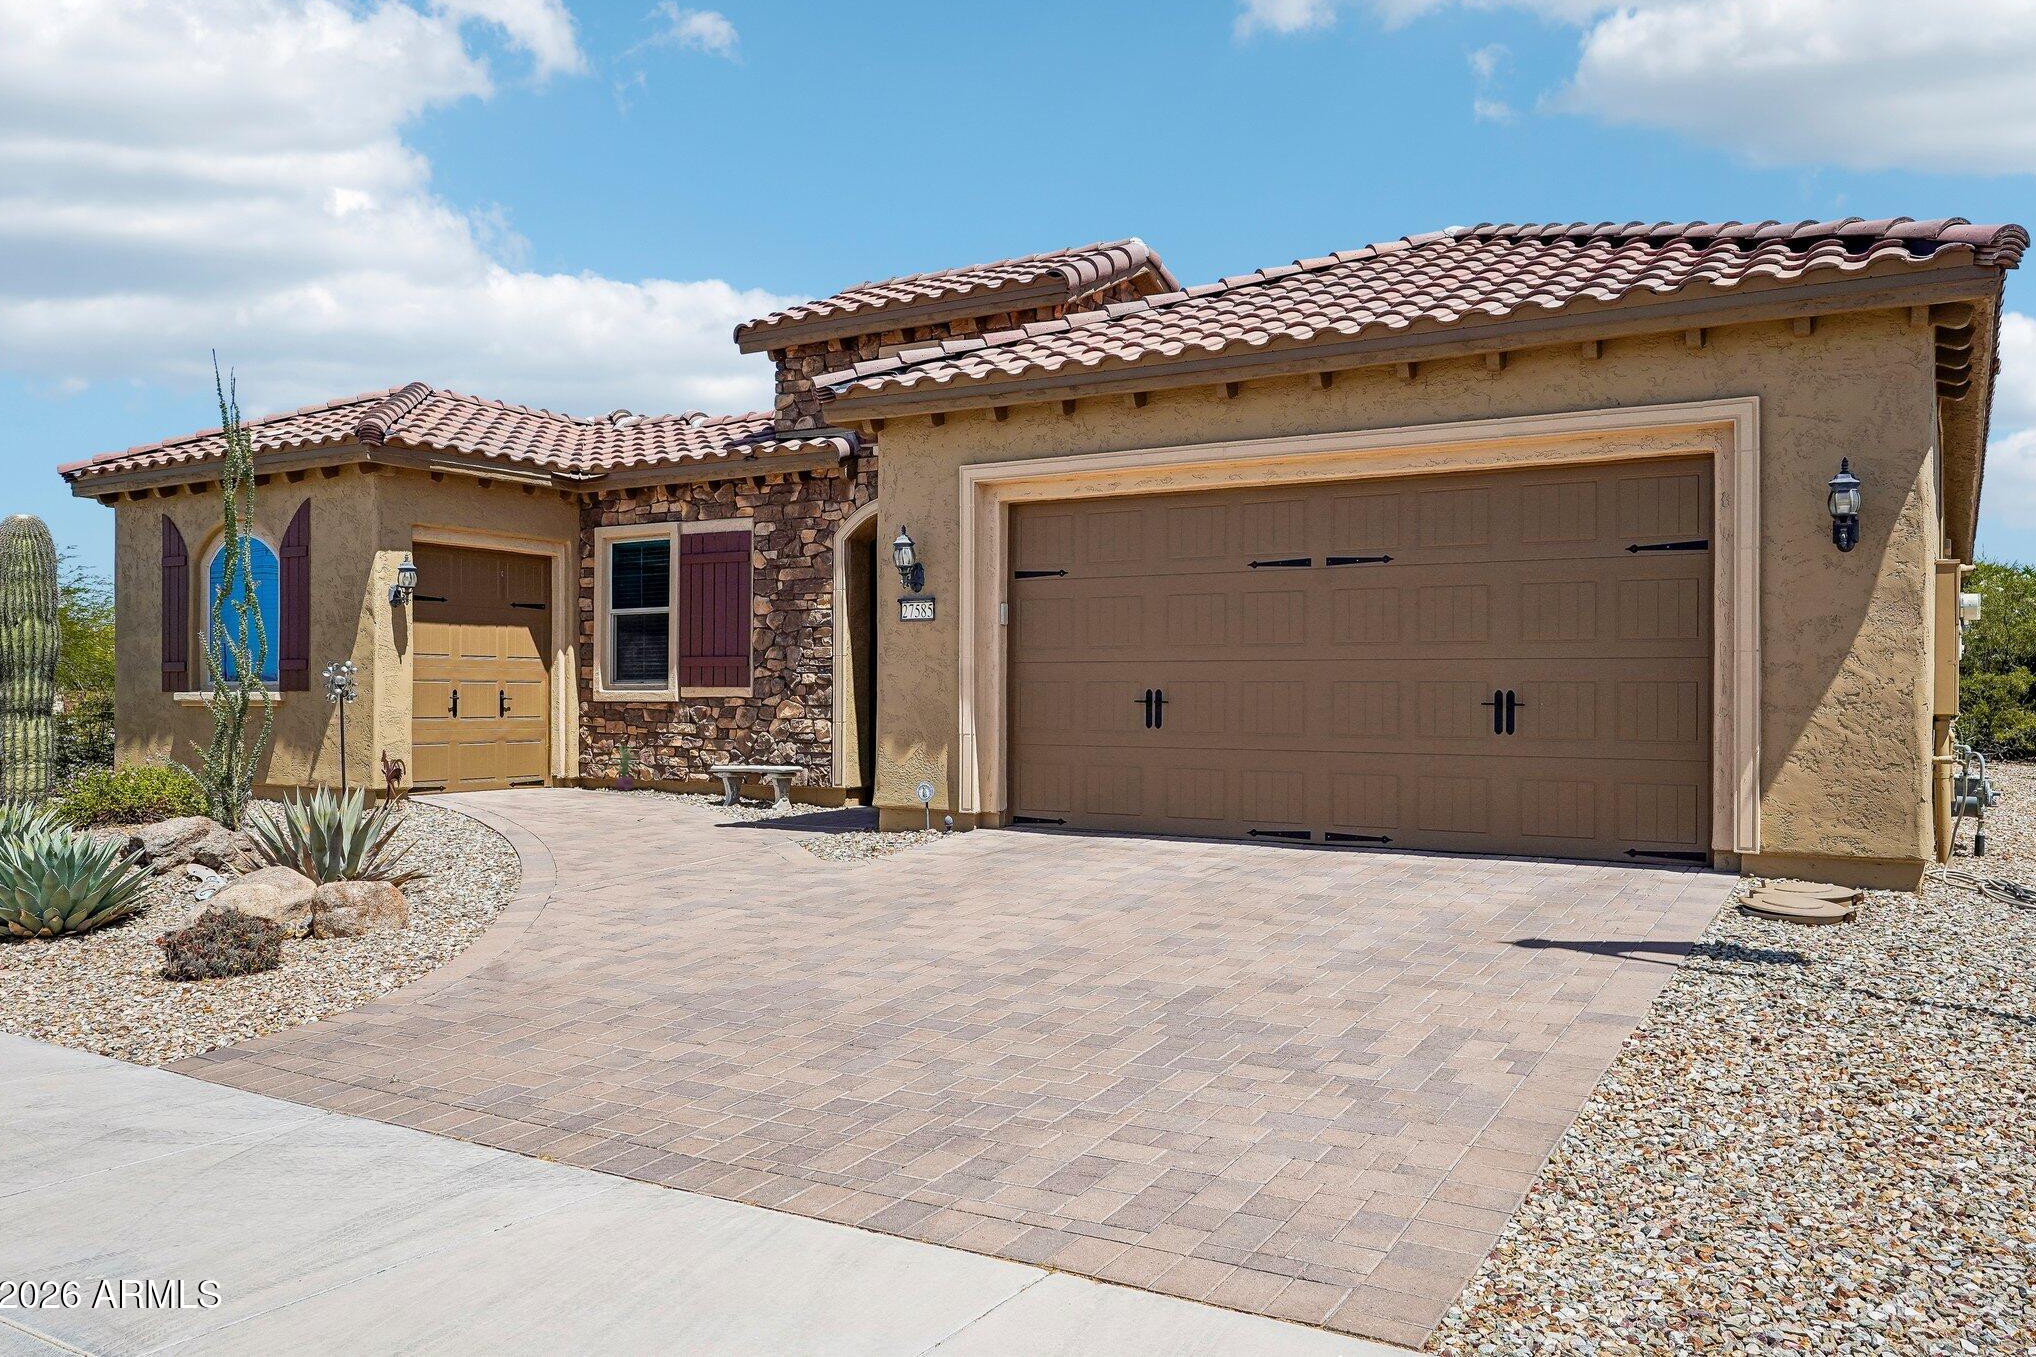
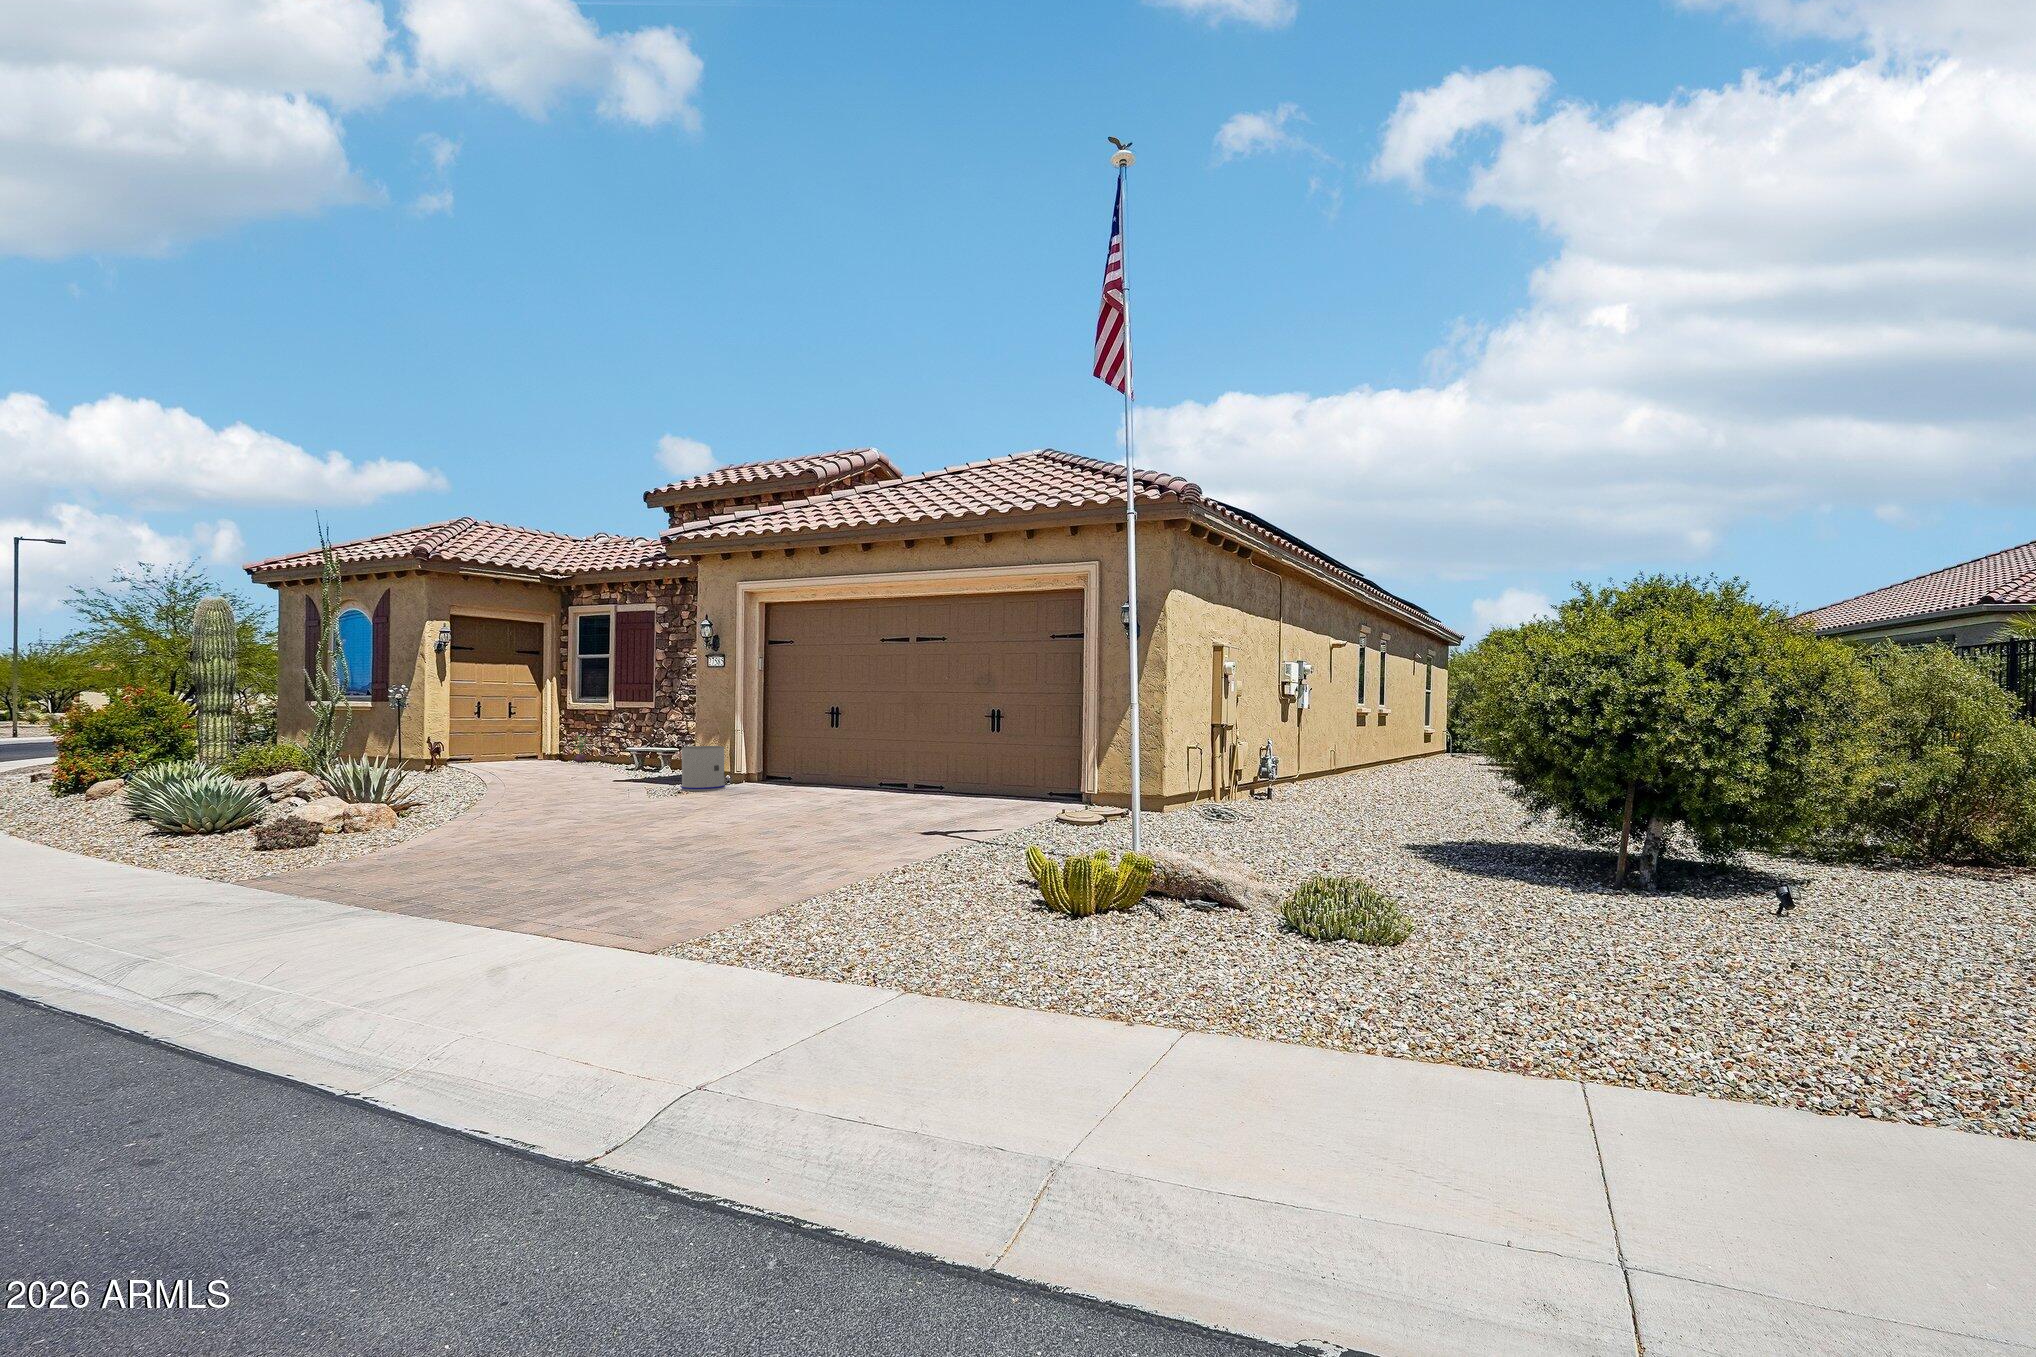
trash can: none [870,762,948,846] -> present [681,746,725,791]

